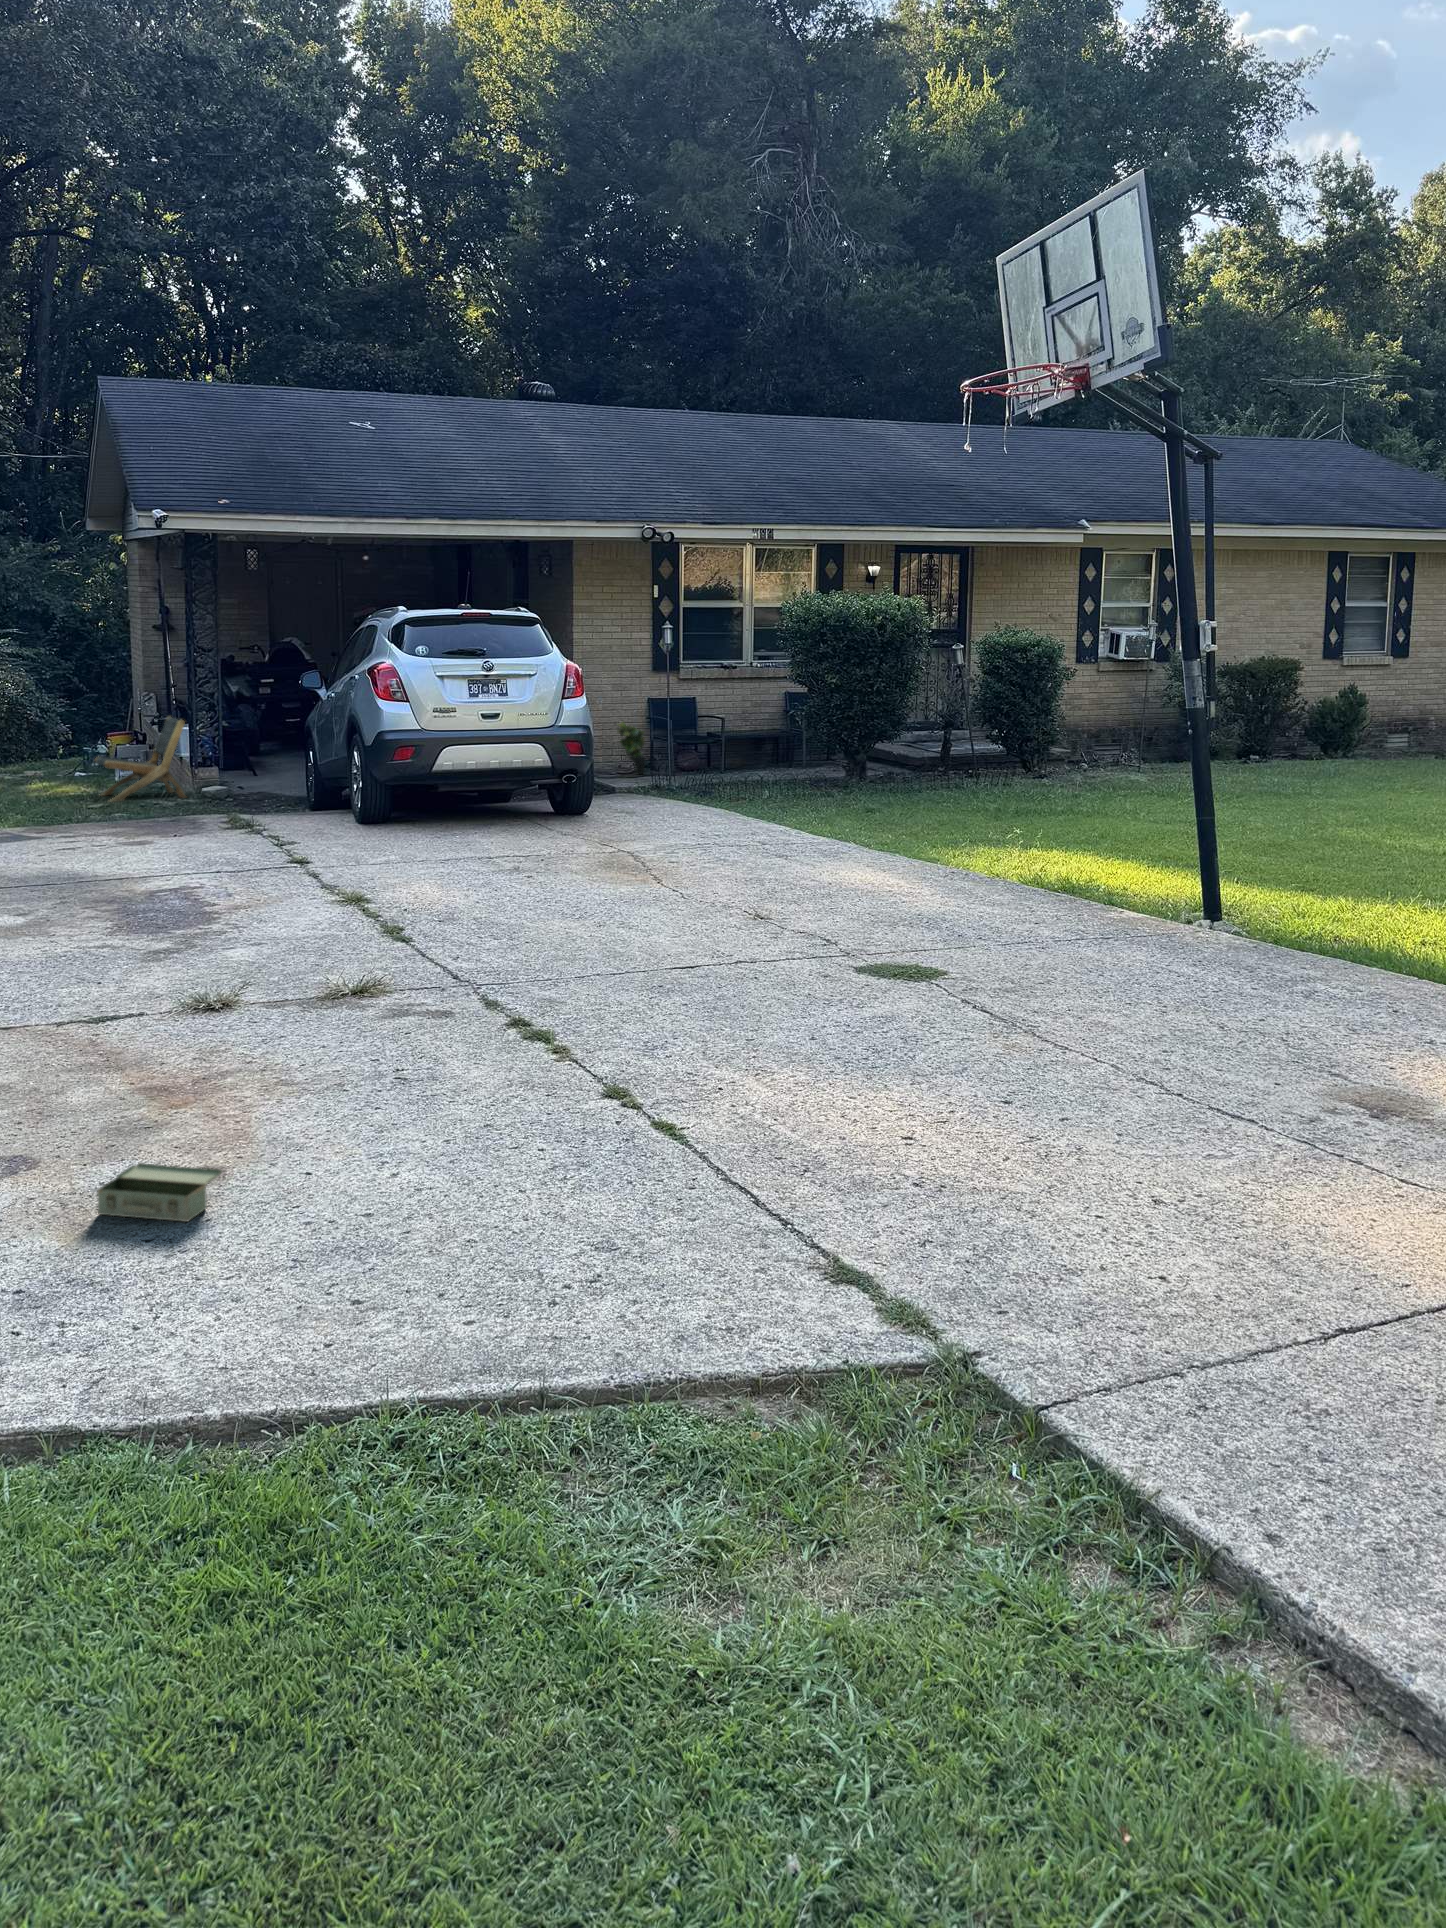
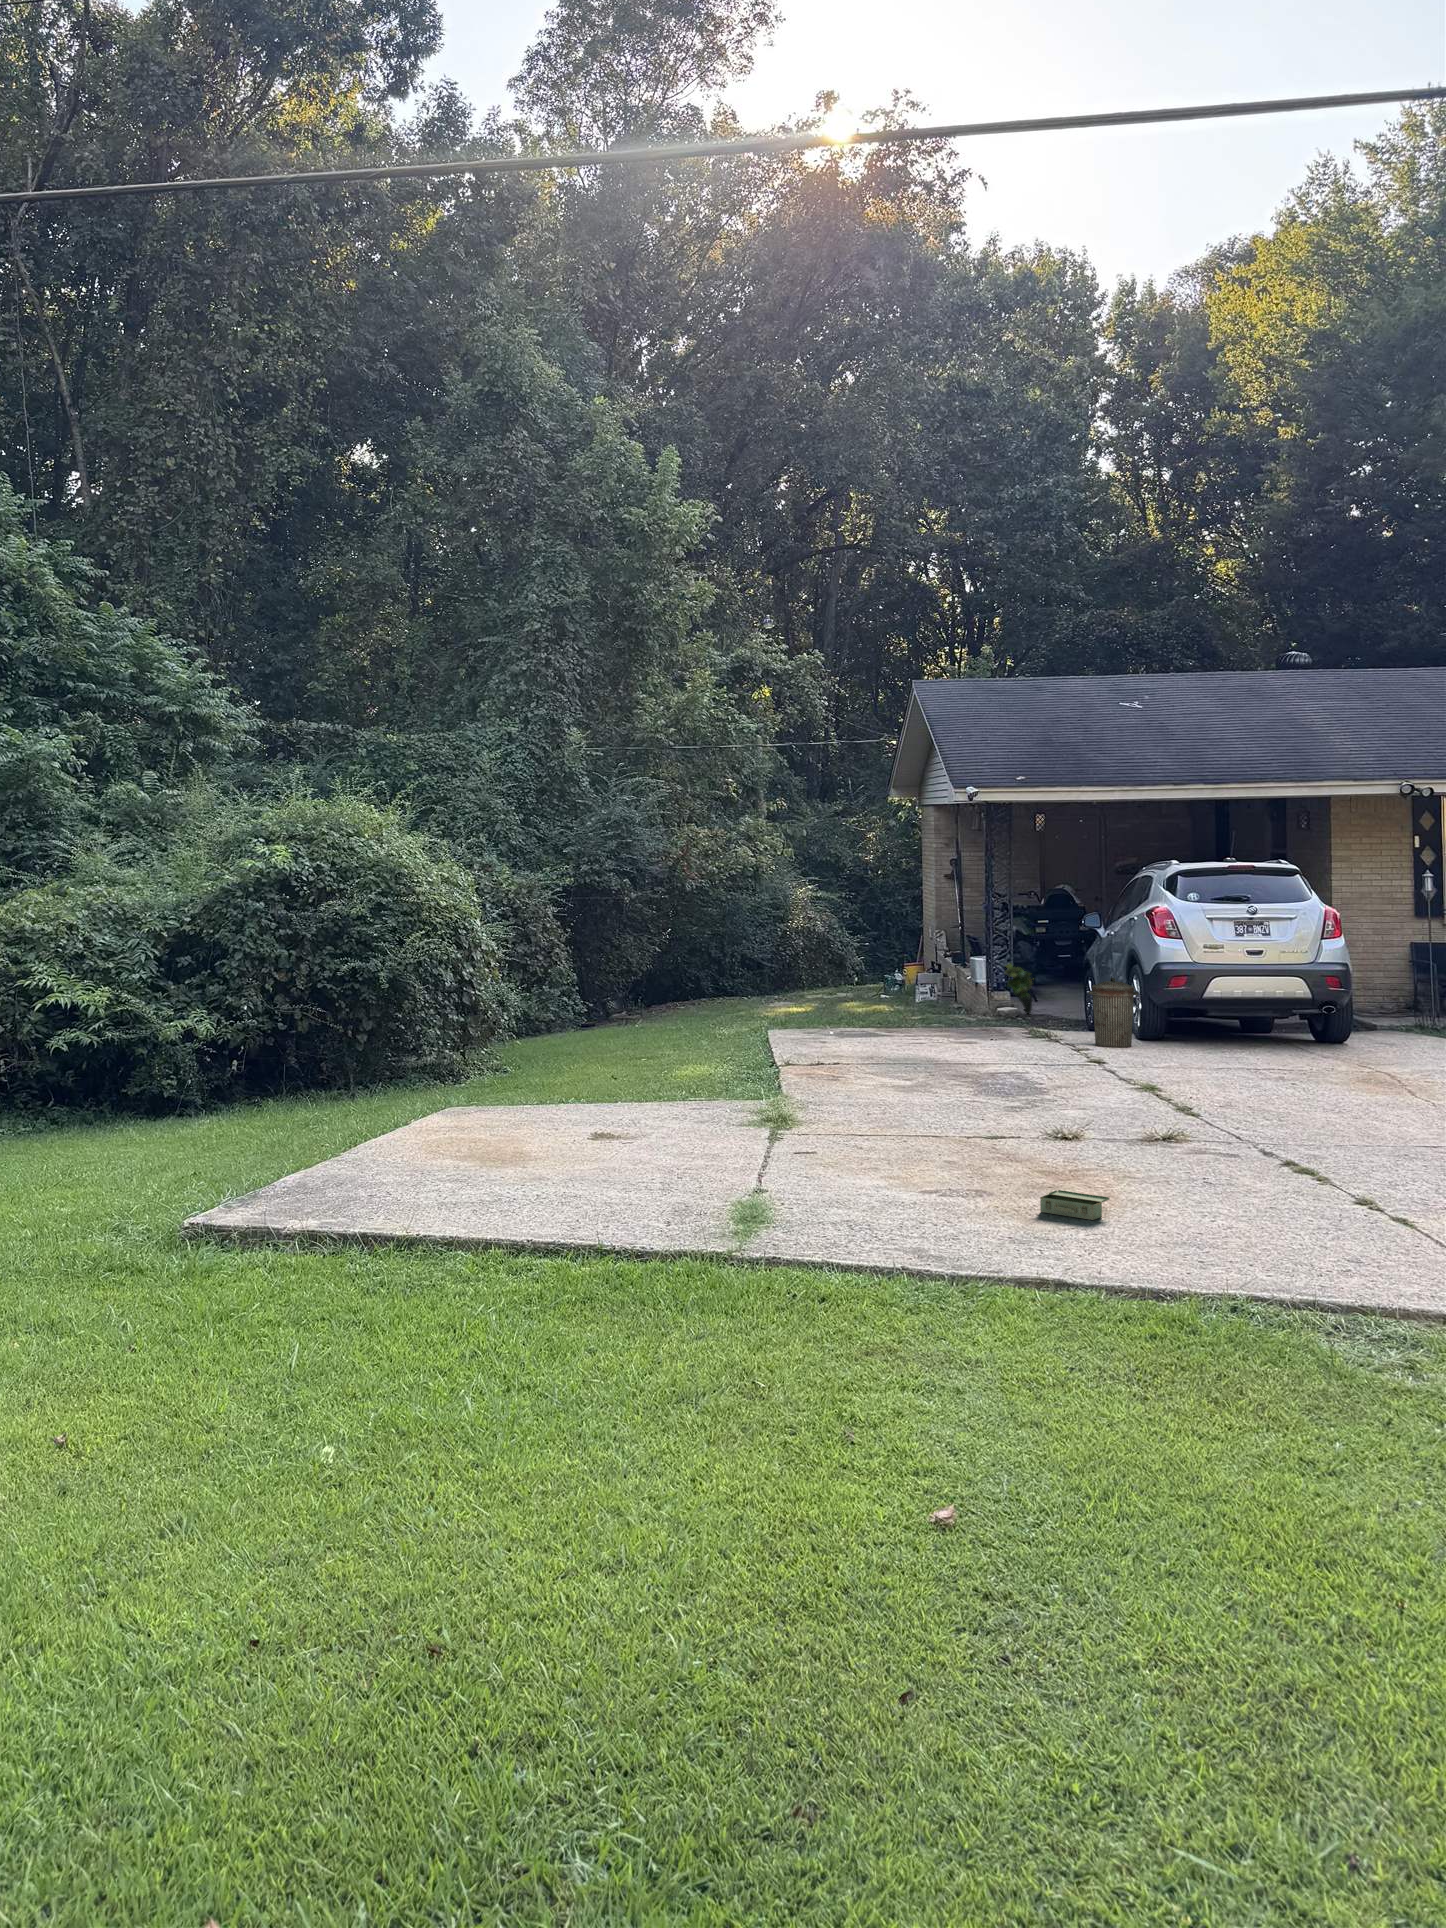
lounge chair: present [95,717,186,802] -> none [911,949,985,1017]
potted plant: present [617,722,645,774] -> present [1005,964,1032,1014]
trash can: none [300,749,359,834] -> present [1088,978,1138,1048]

